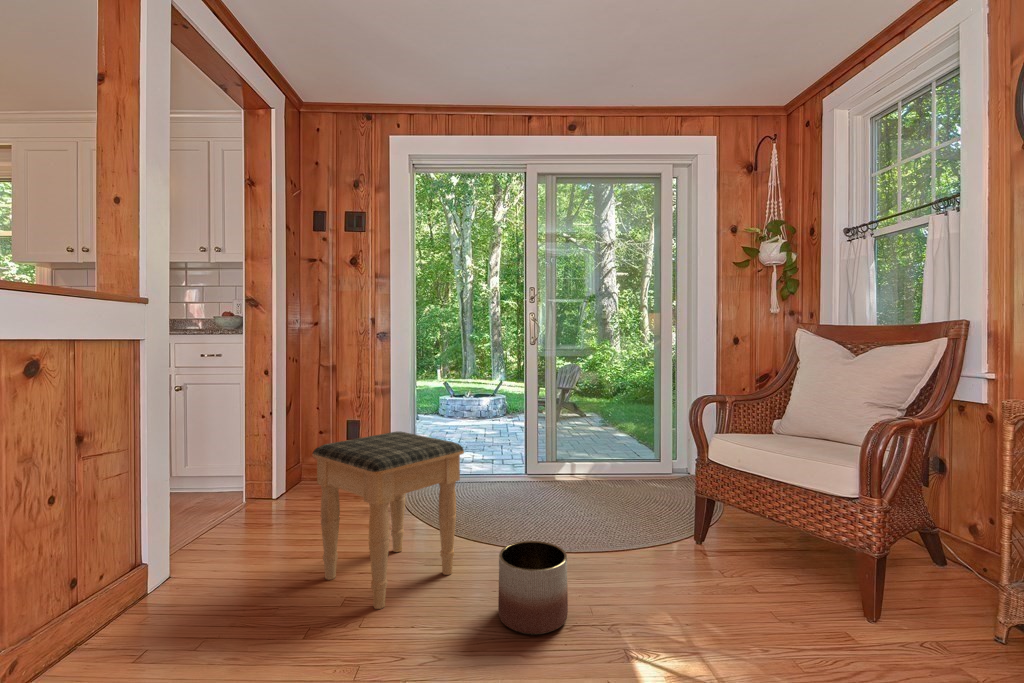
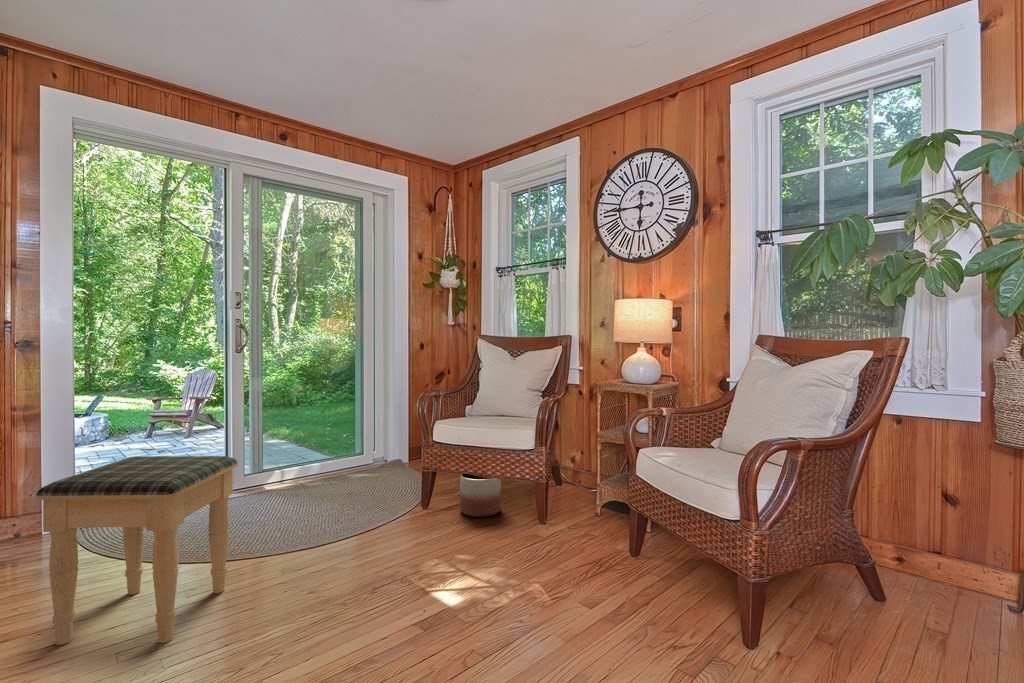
planter: present [498,541,568,634] -> present [460,473,501,517]

